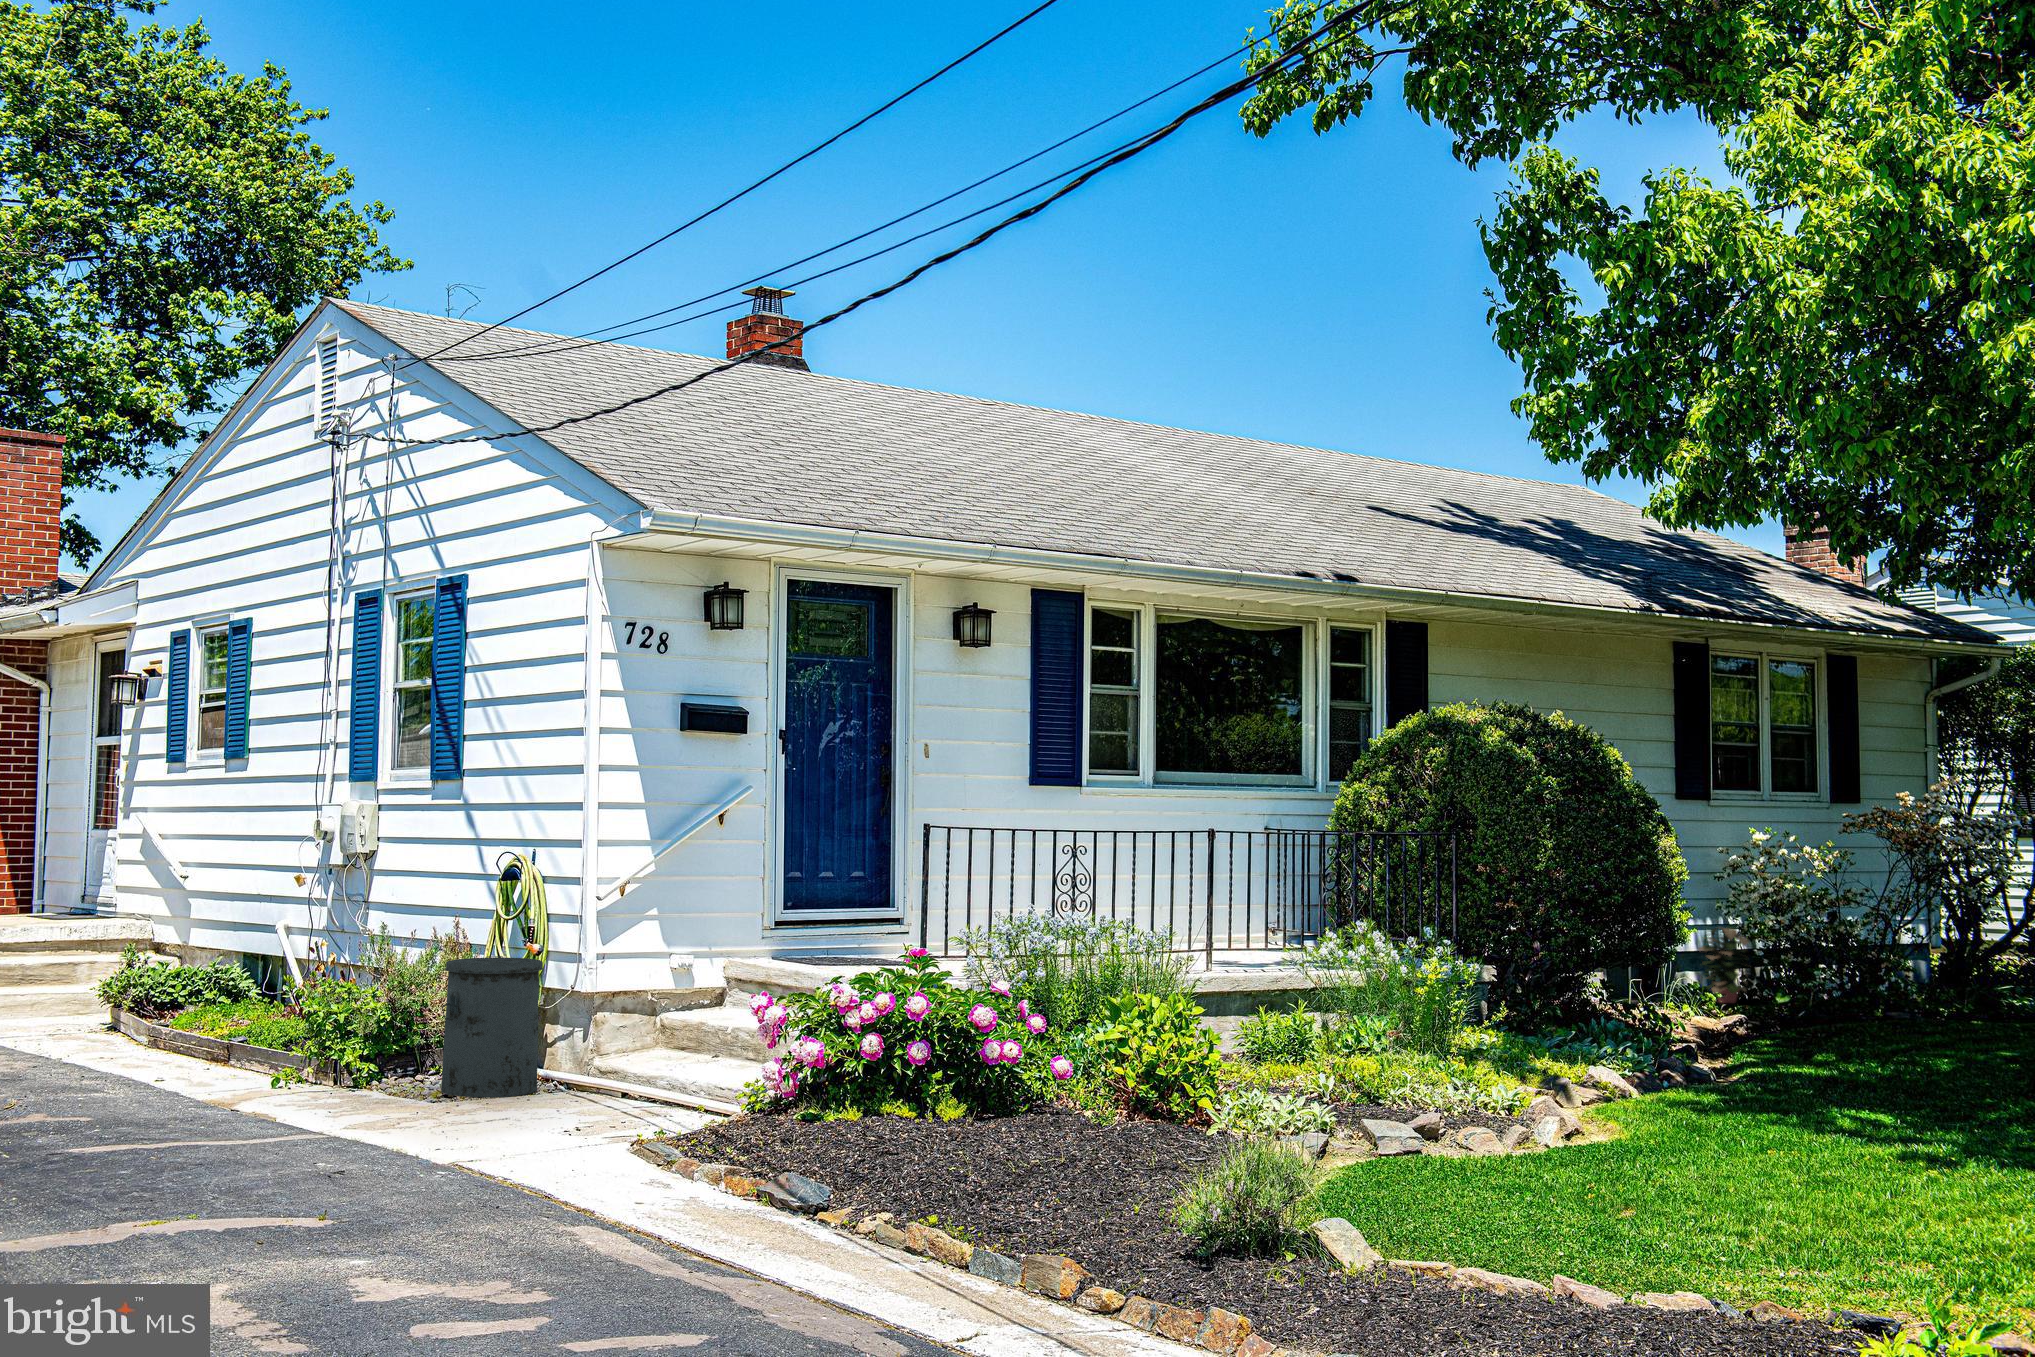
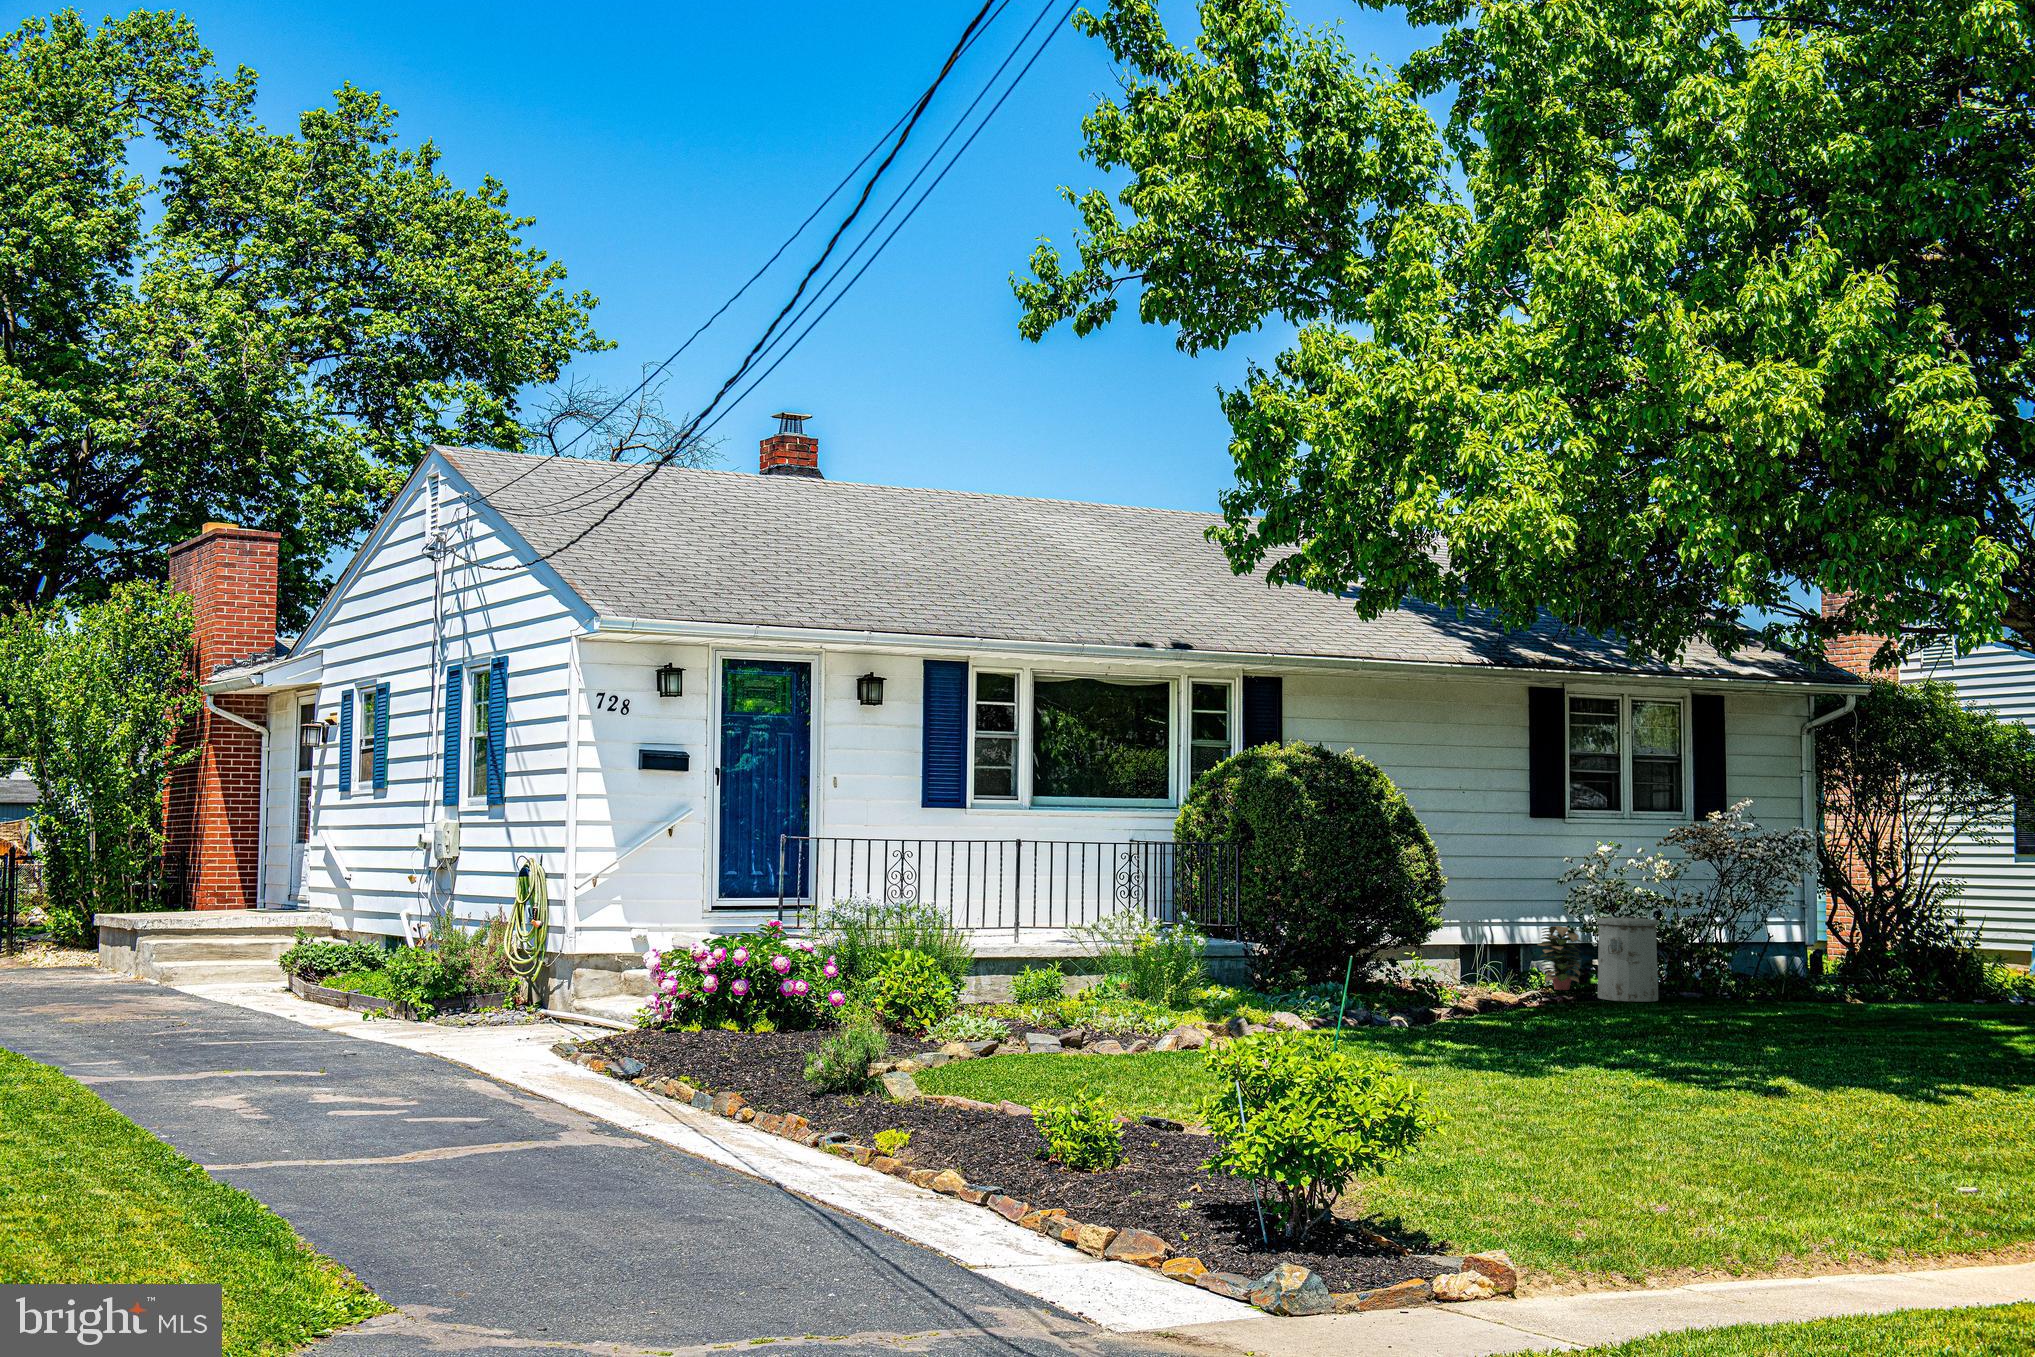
trash can: present [441,956,543,1098] -> present [1597,916,1659,1002]

